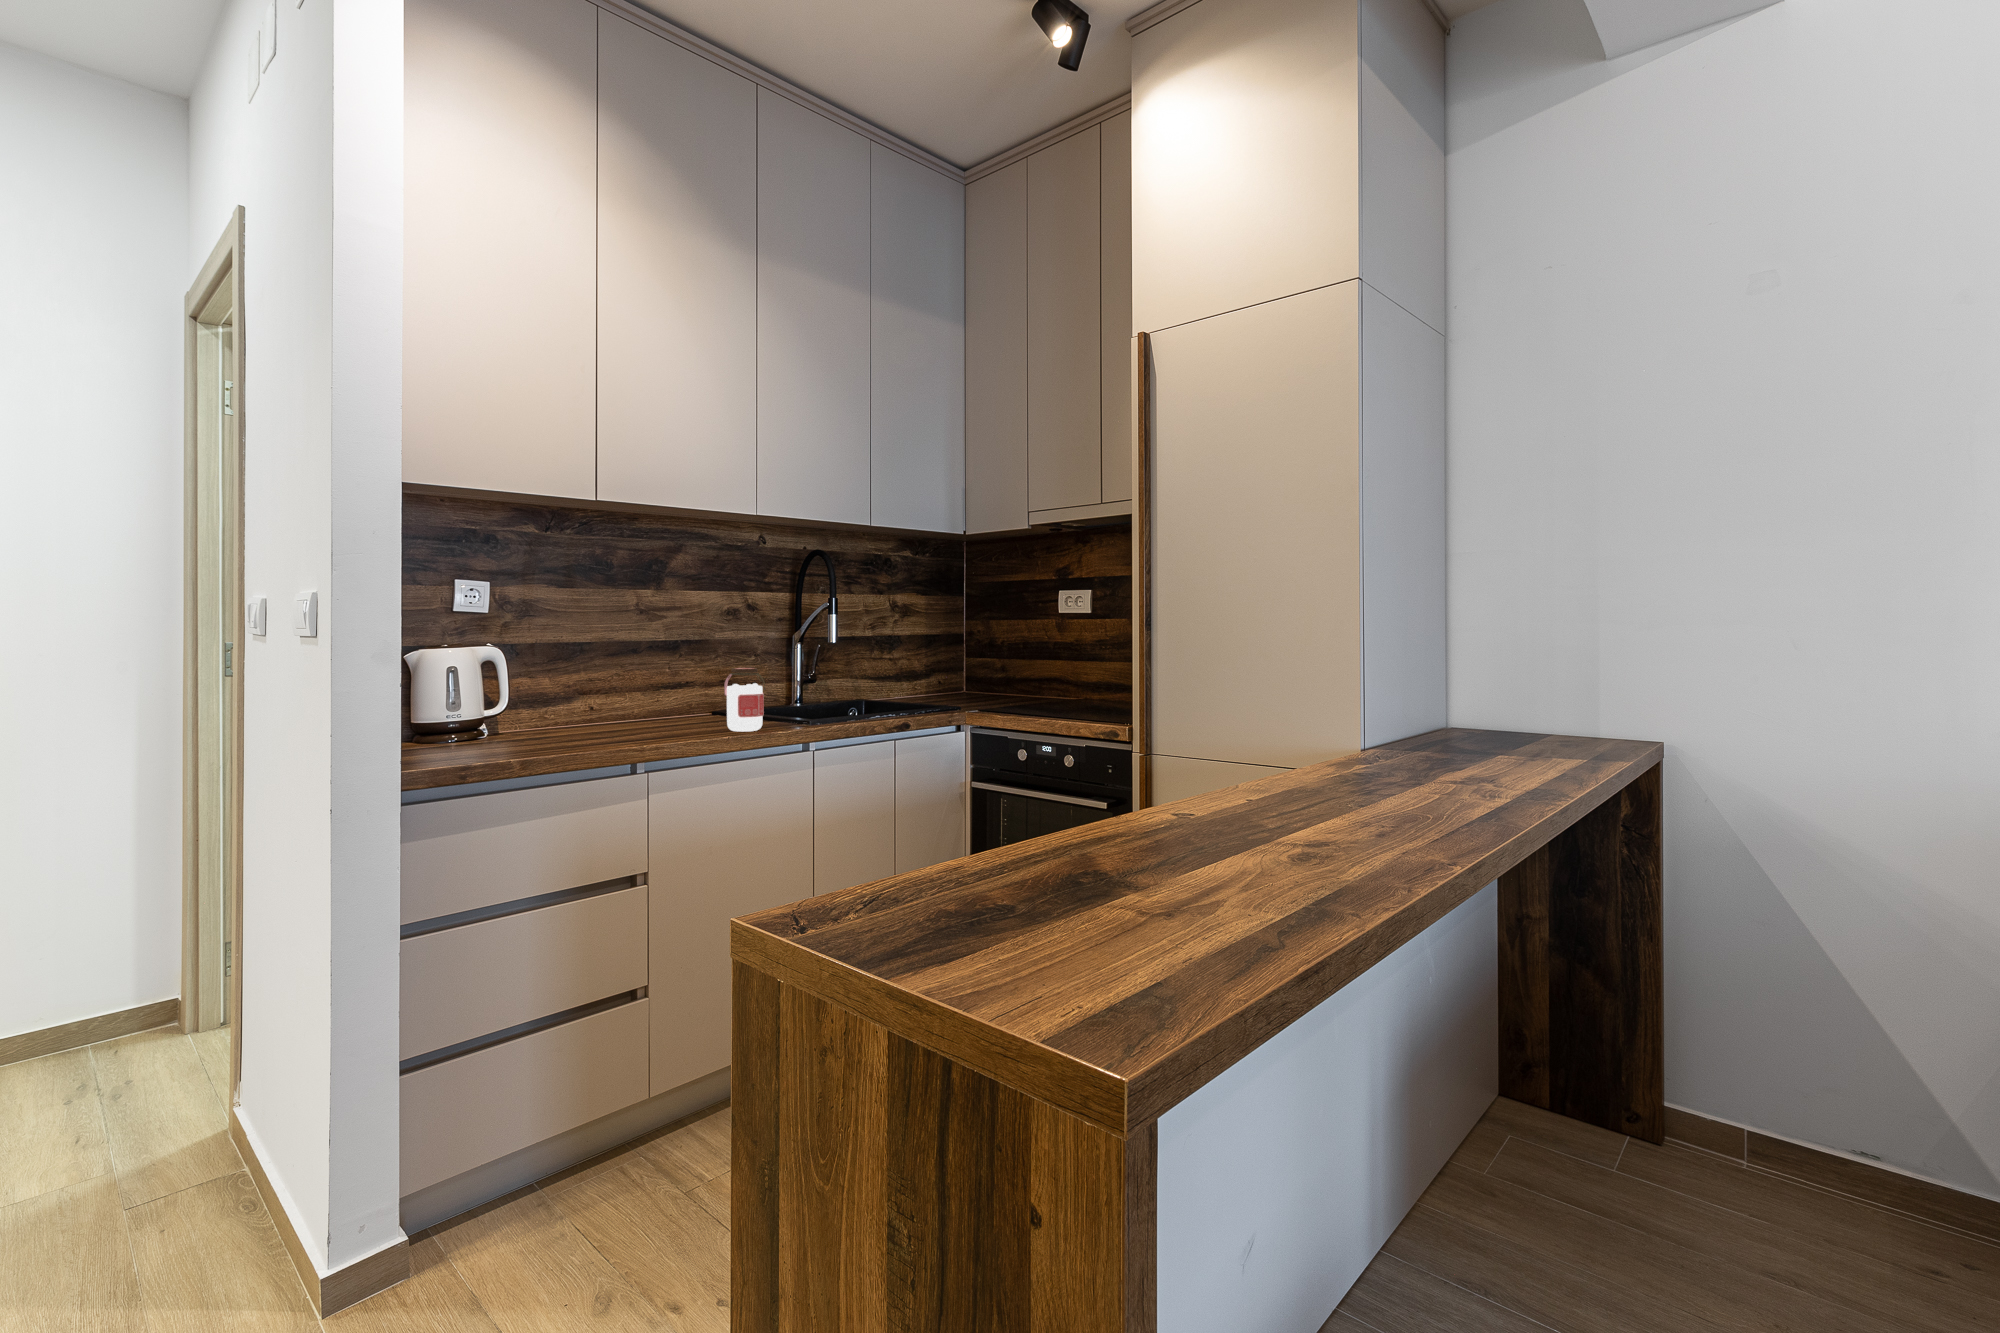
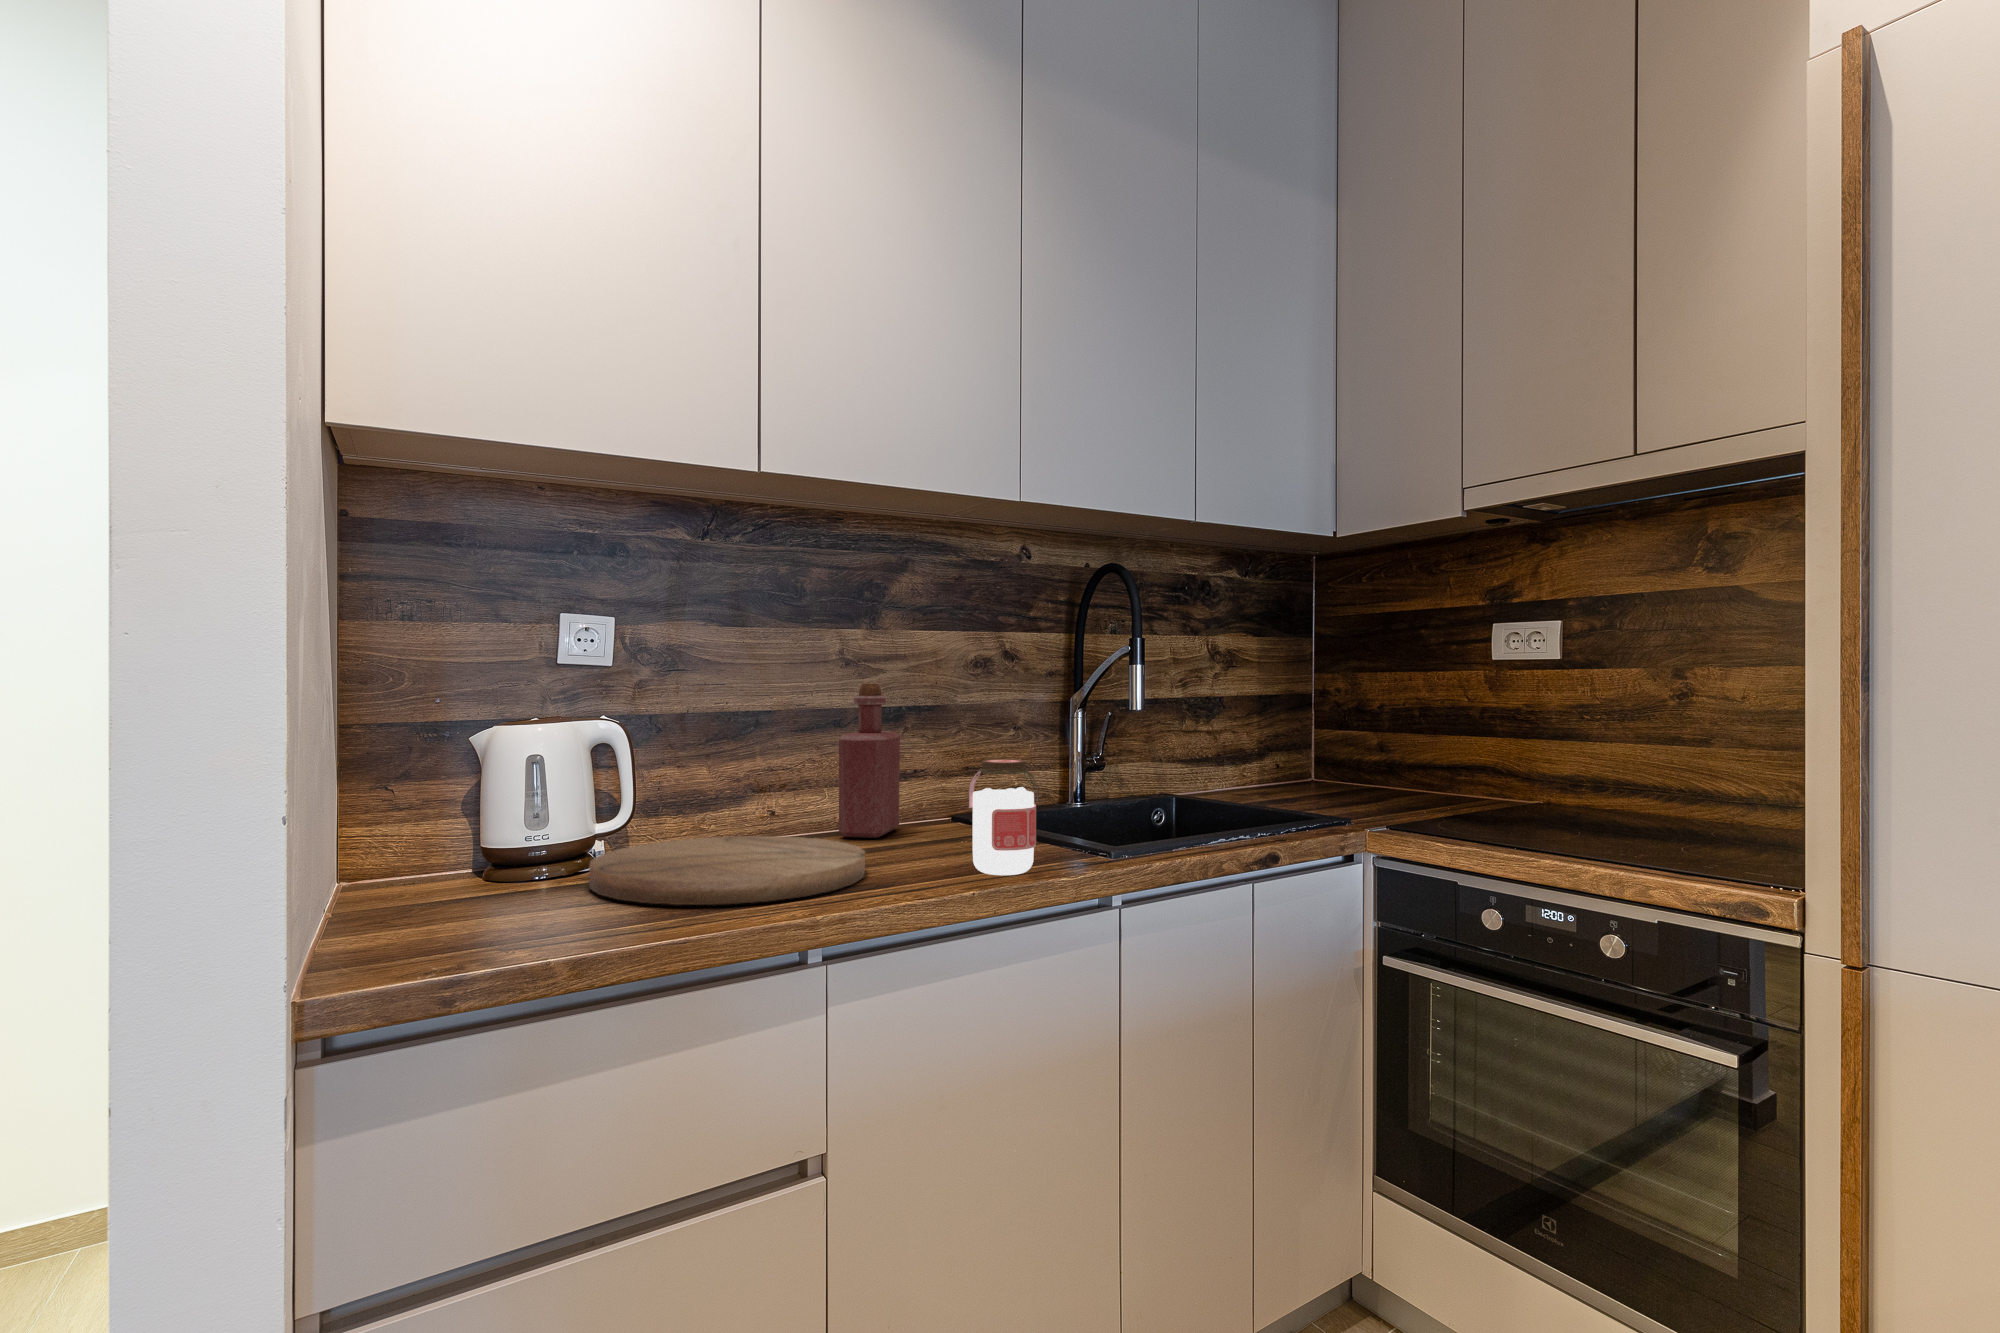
bottle: none [641,625,680,721] -> present [839,683,900,838]
cutting board: none [493,718,663,746] -> present [589,836,865,905]

